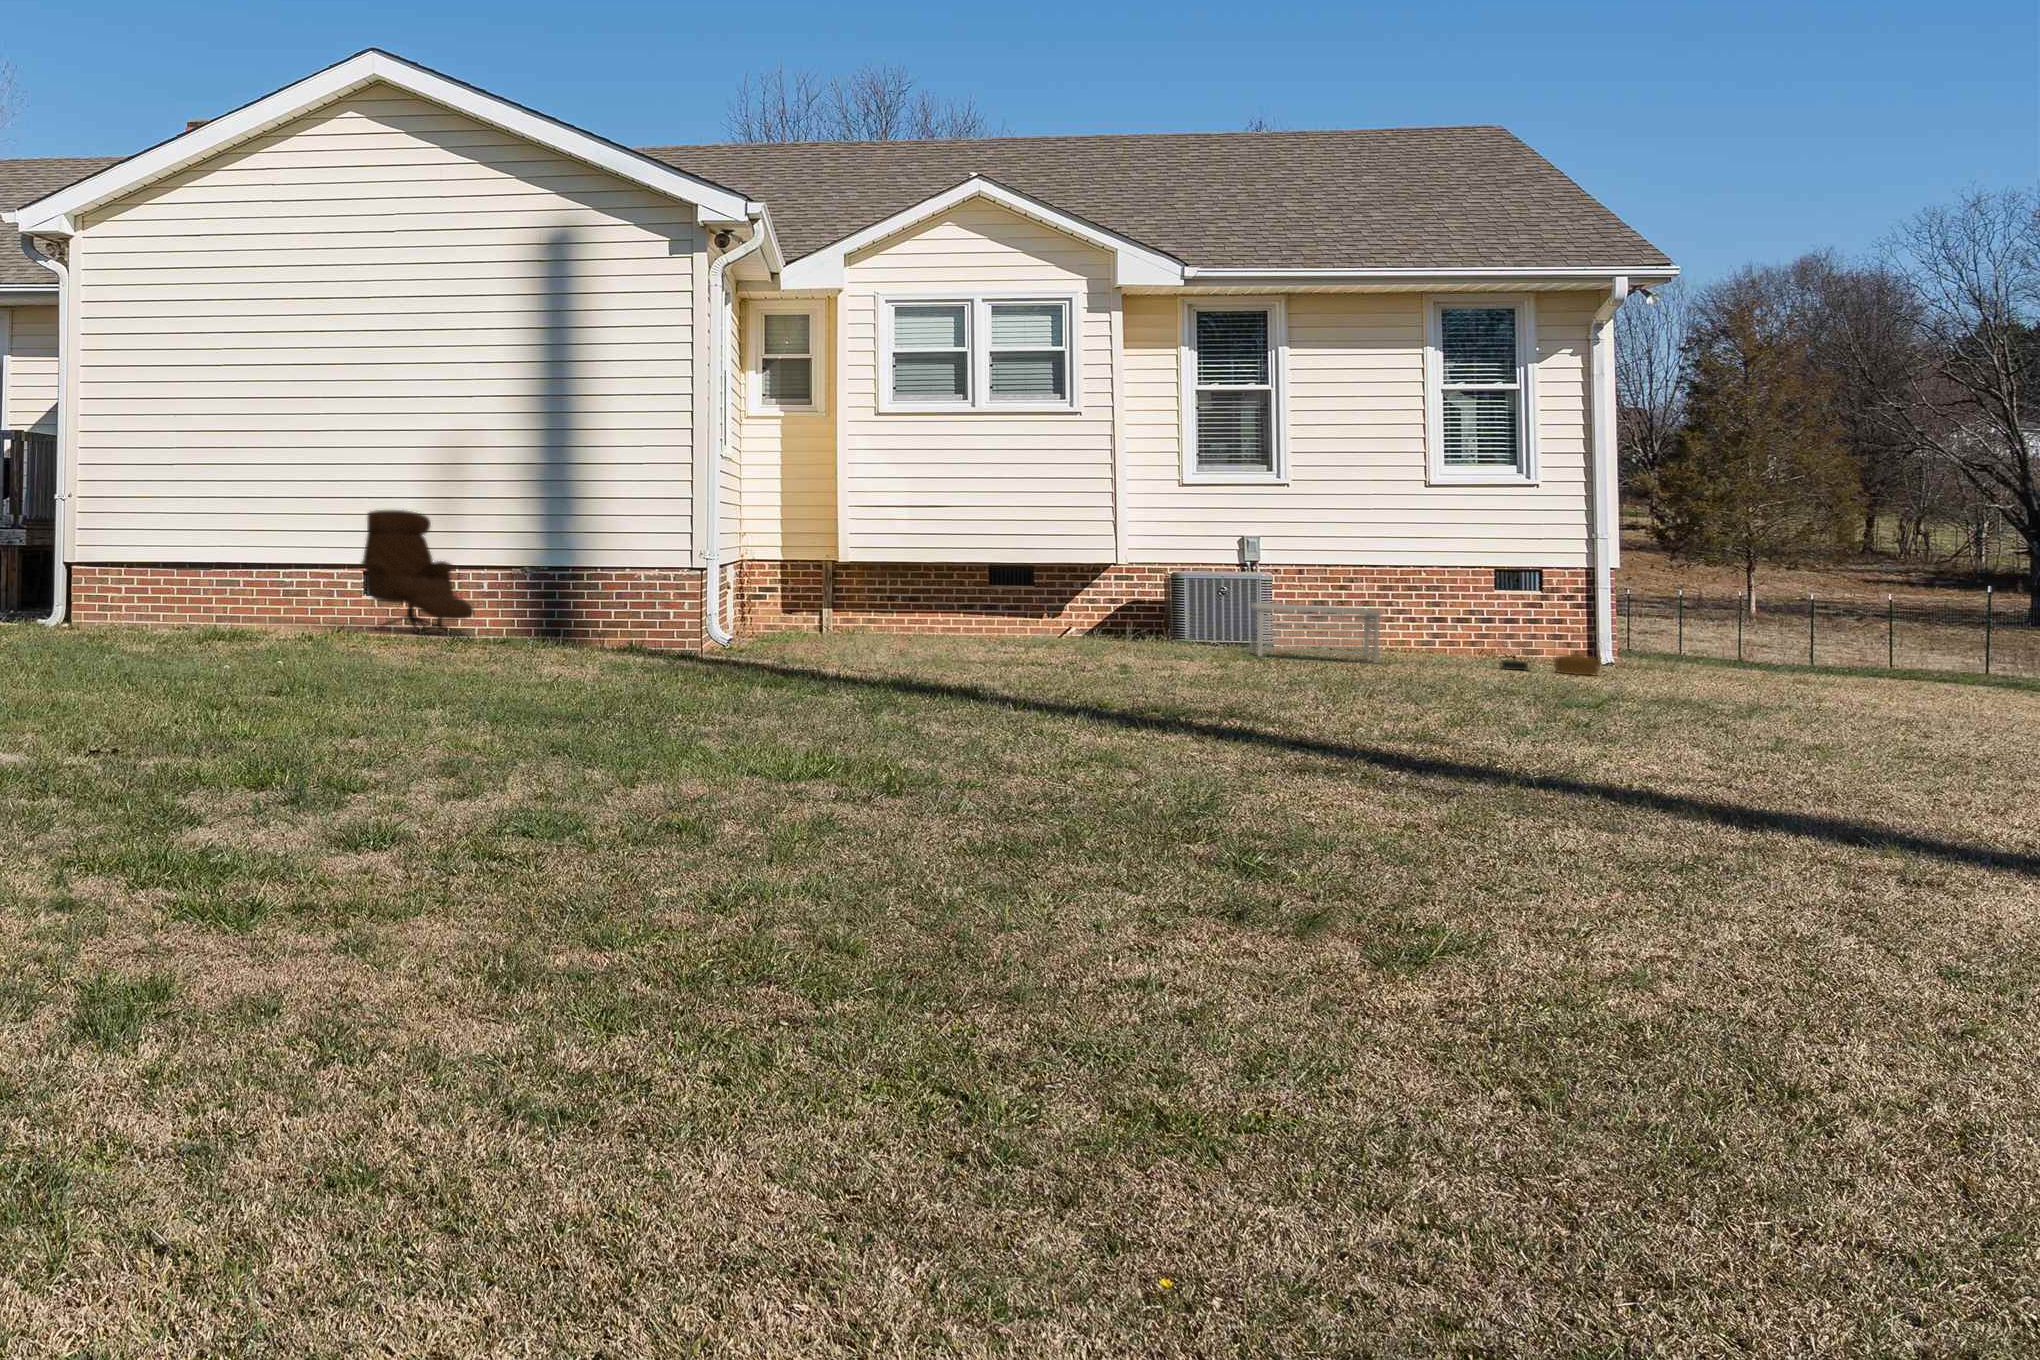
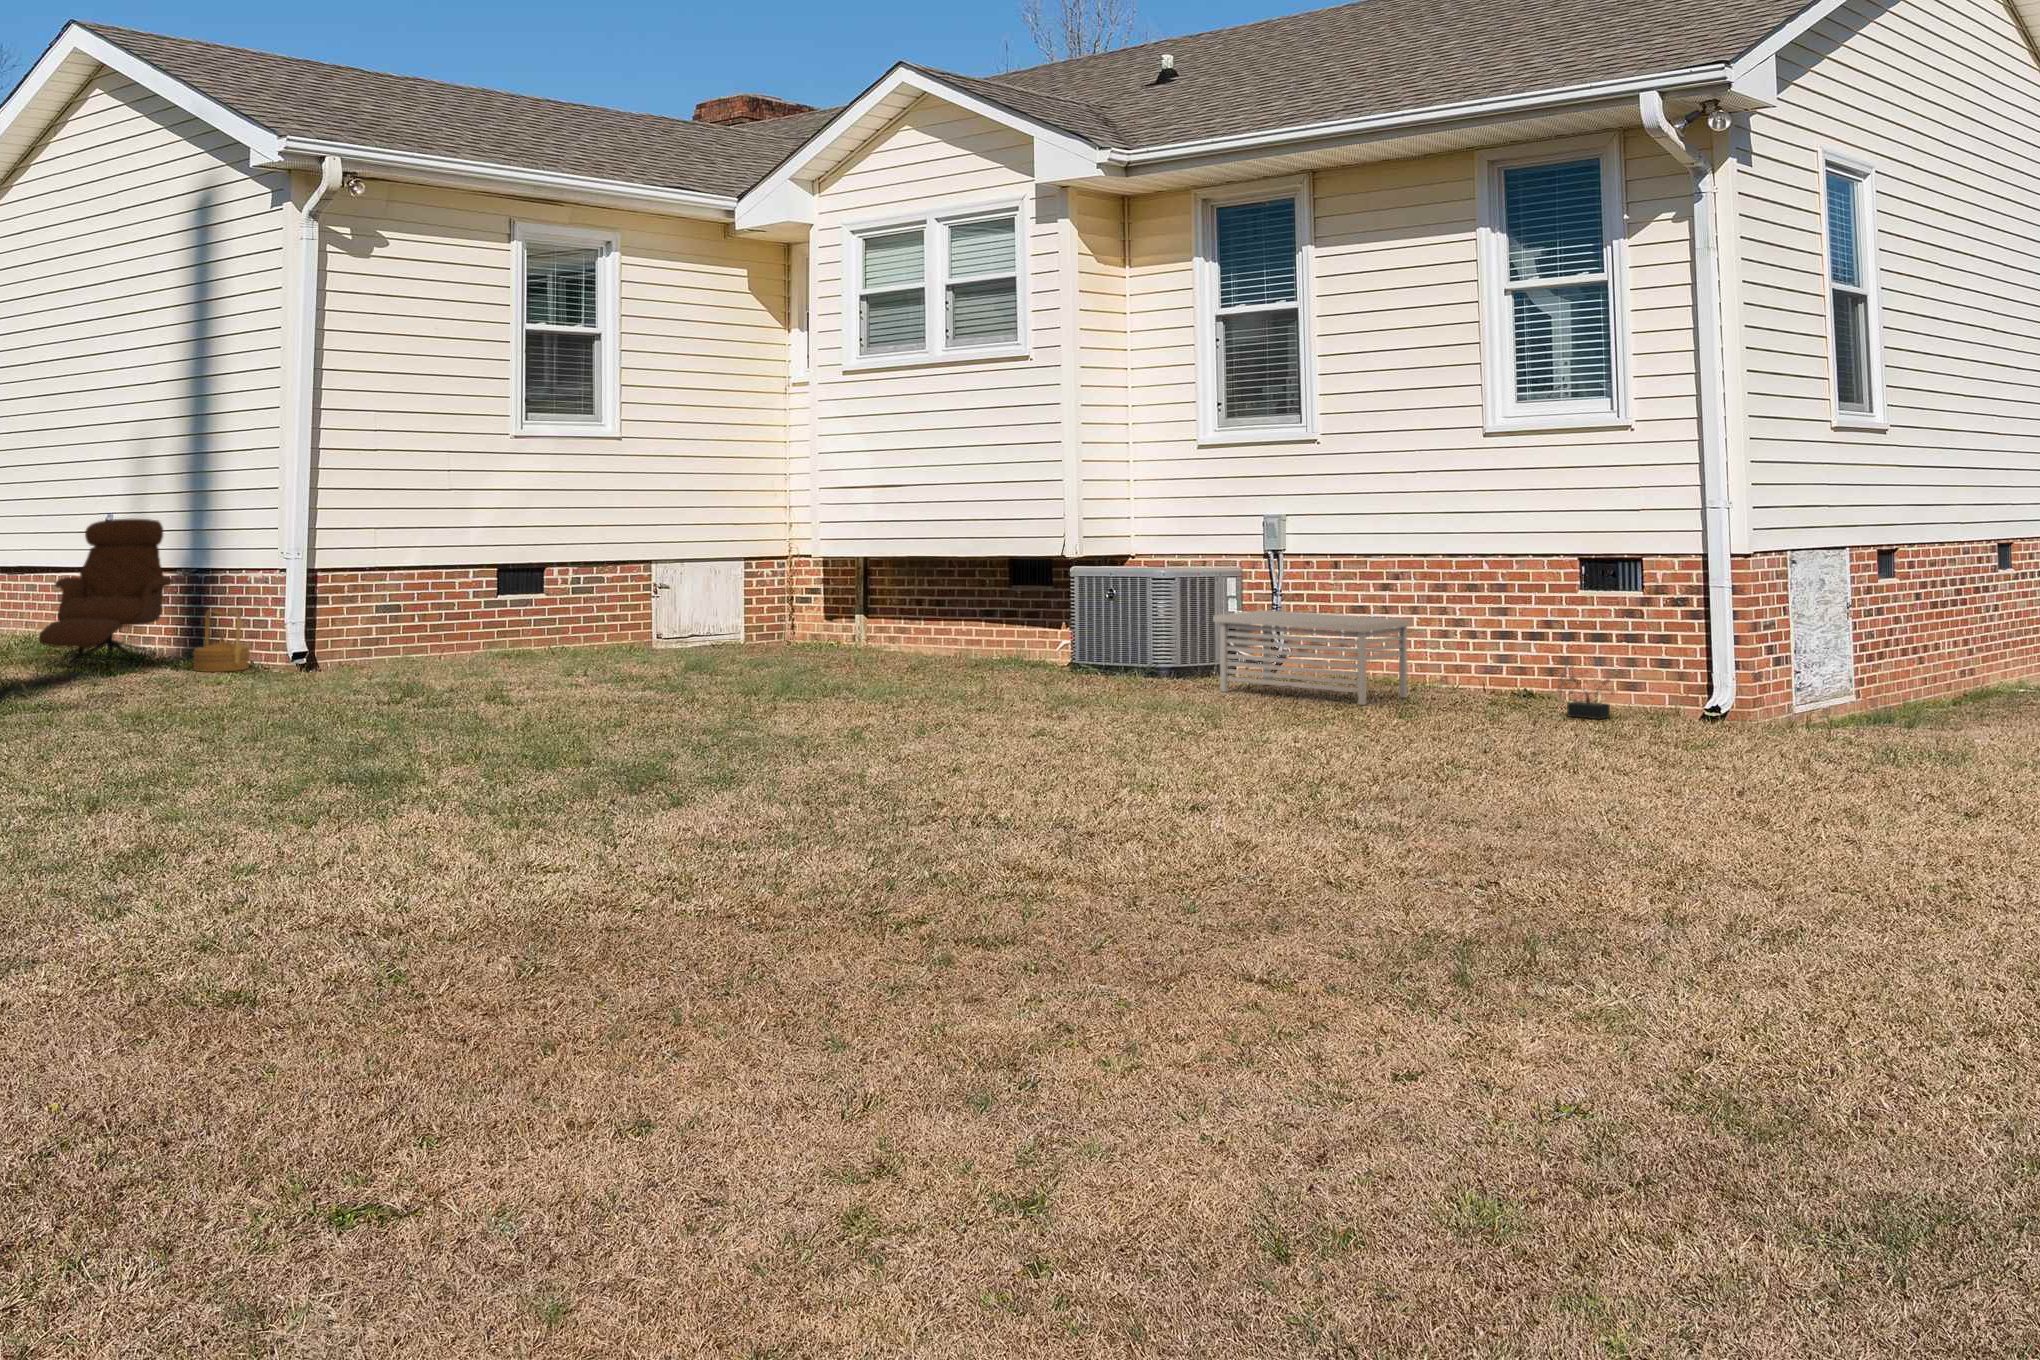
woven basket: present [1553,630,1602,675] -> present [193,610,250,672]

